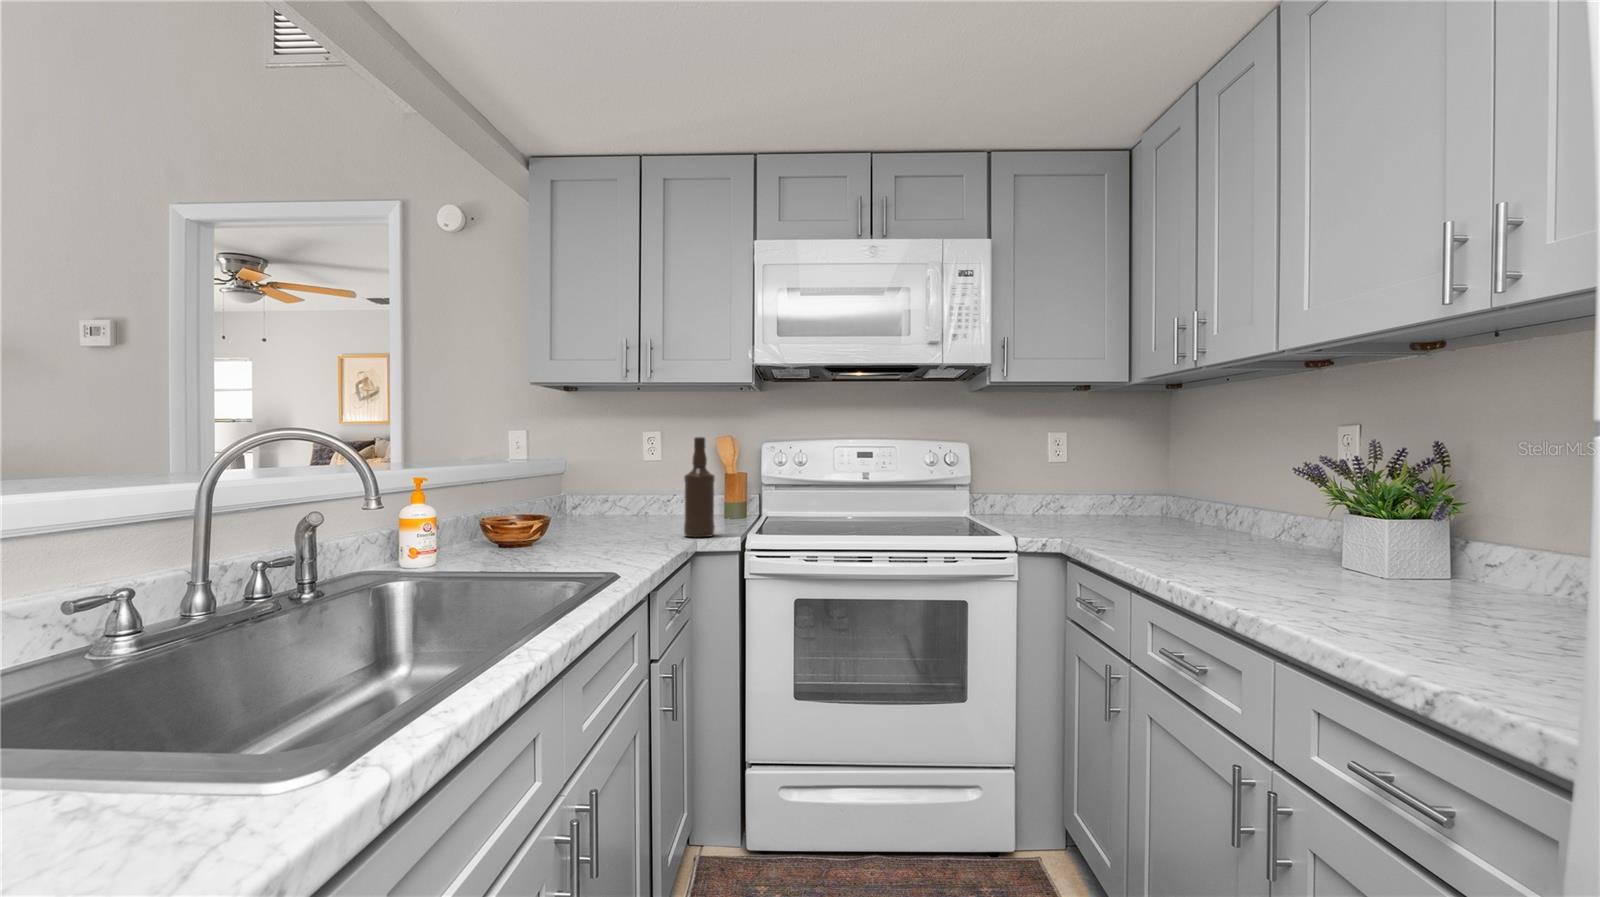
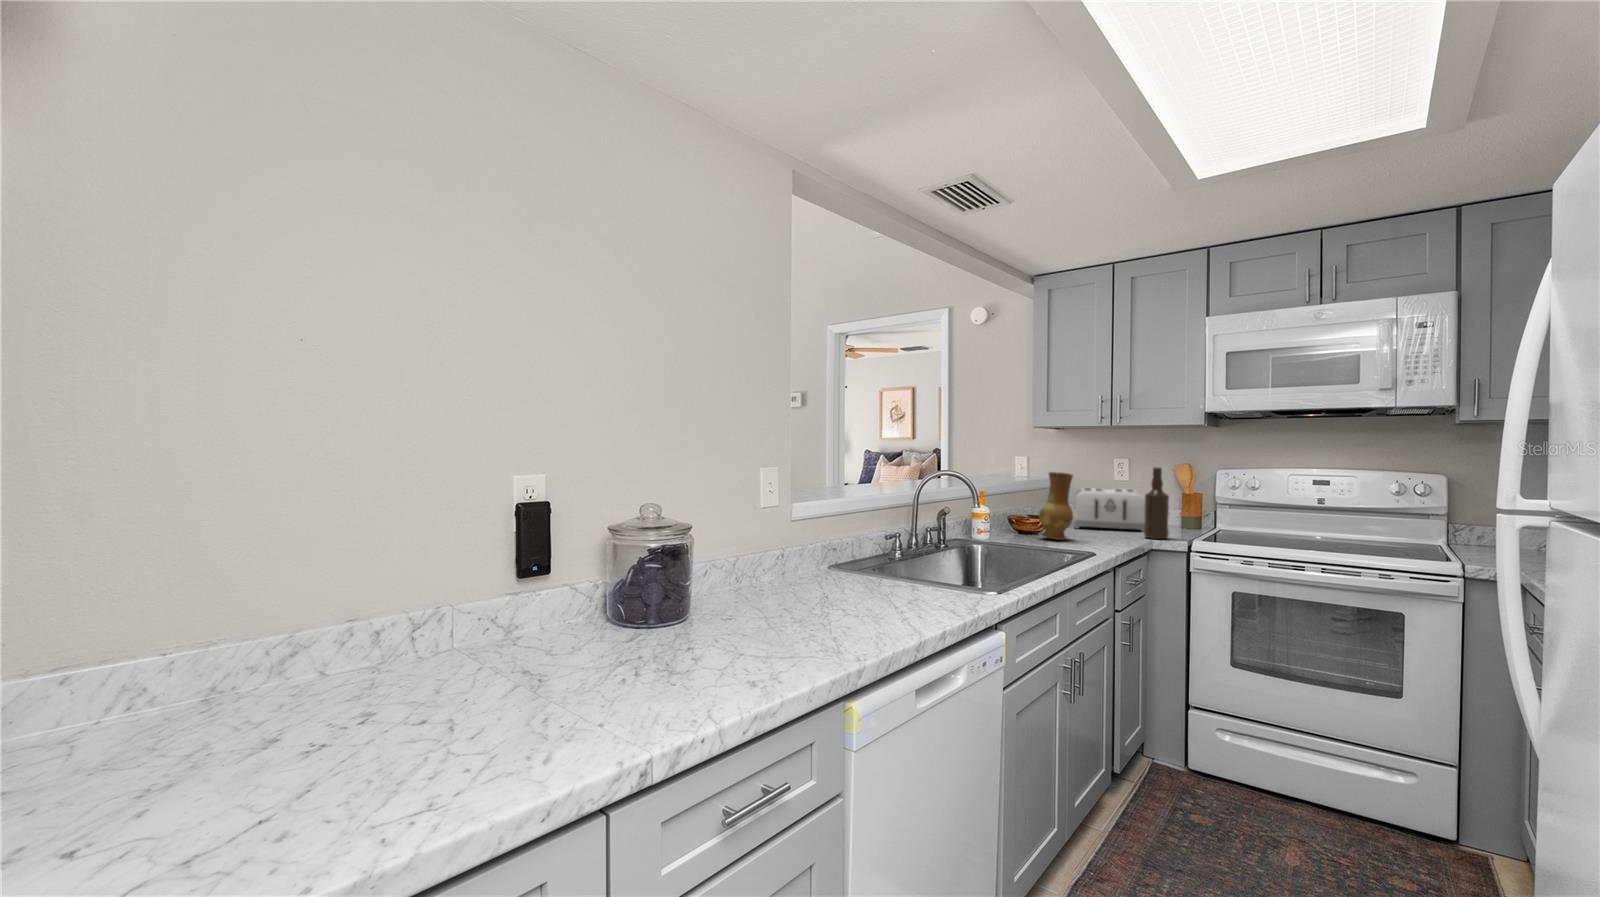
ceramic jug: none [529,444,585,554] -> present [1039,472,1073,540]
toaster: none [590,471,685,530] -> present [1074,488,1145,532]

